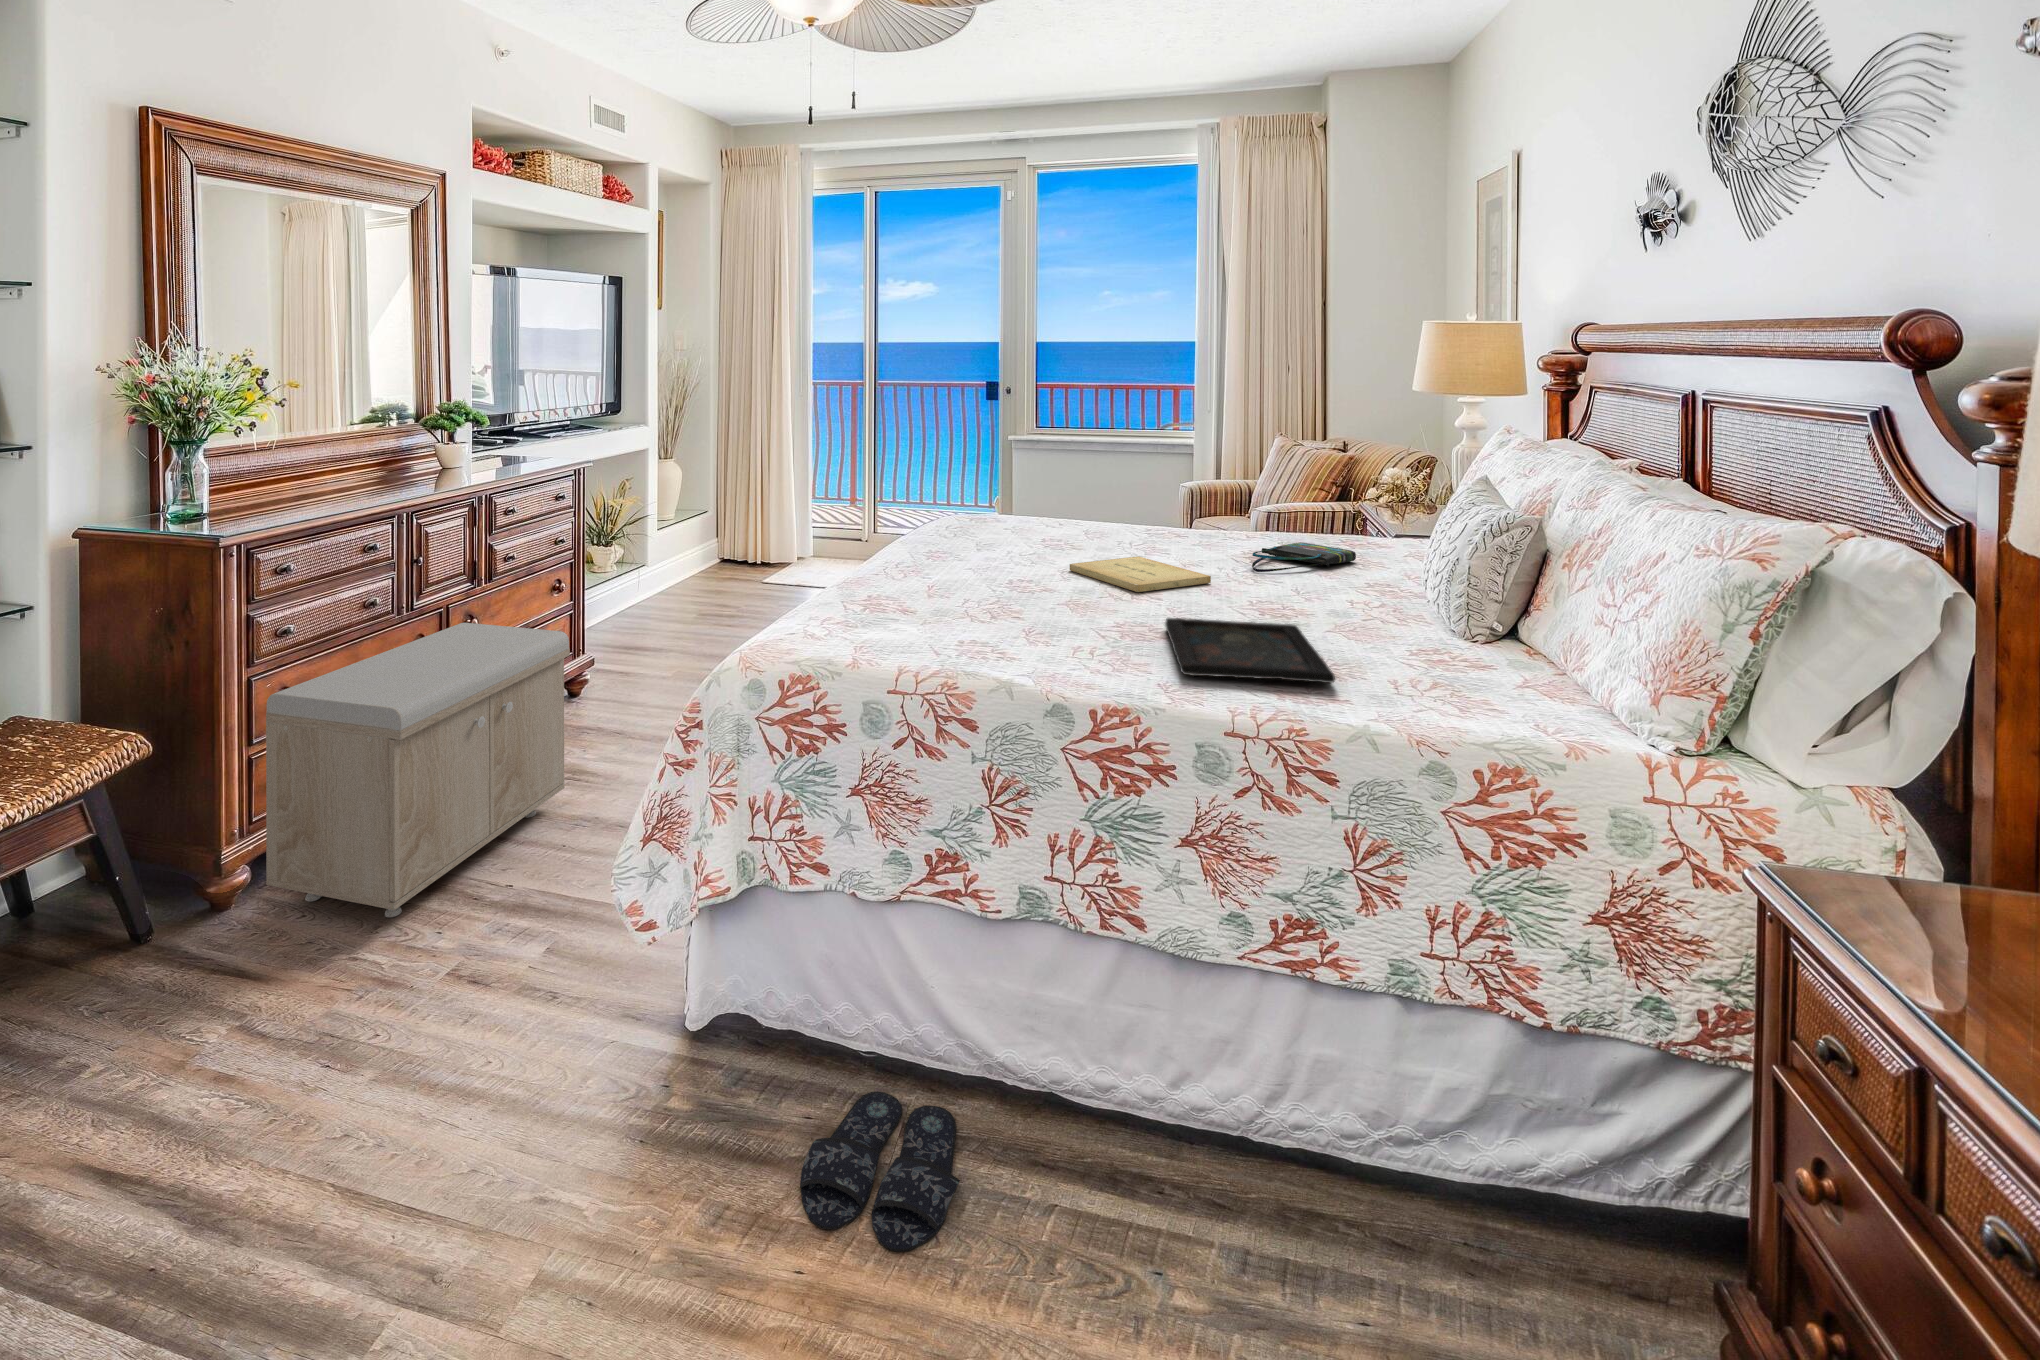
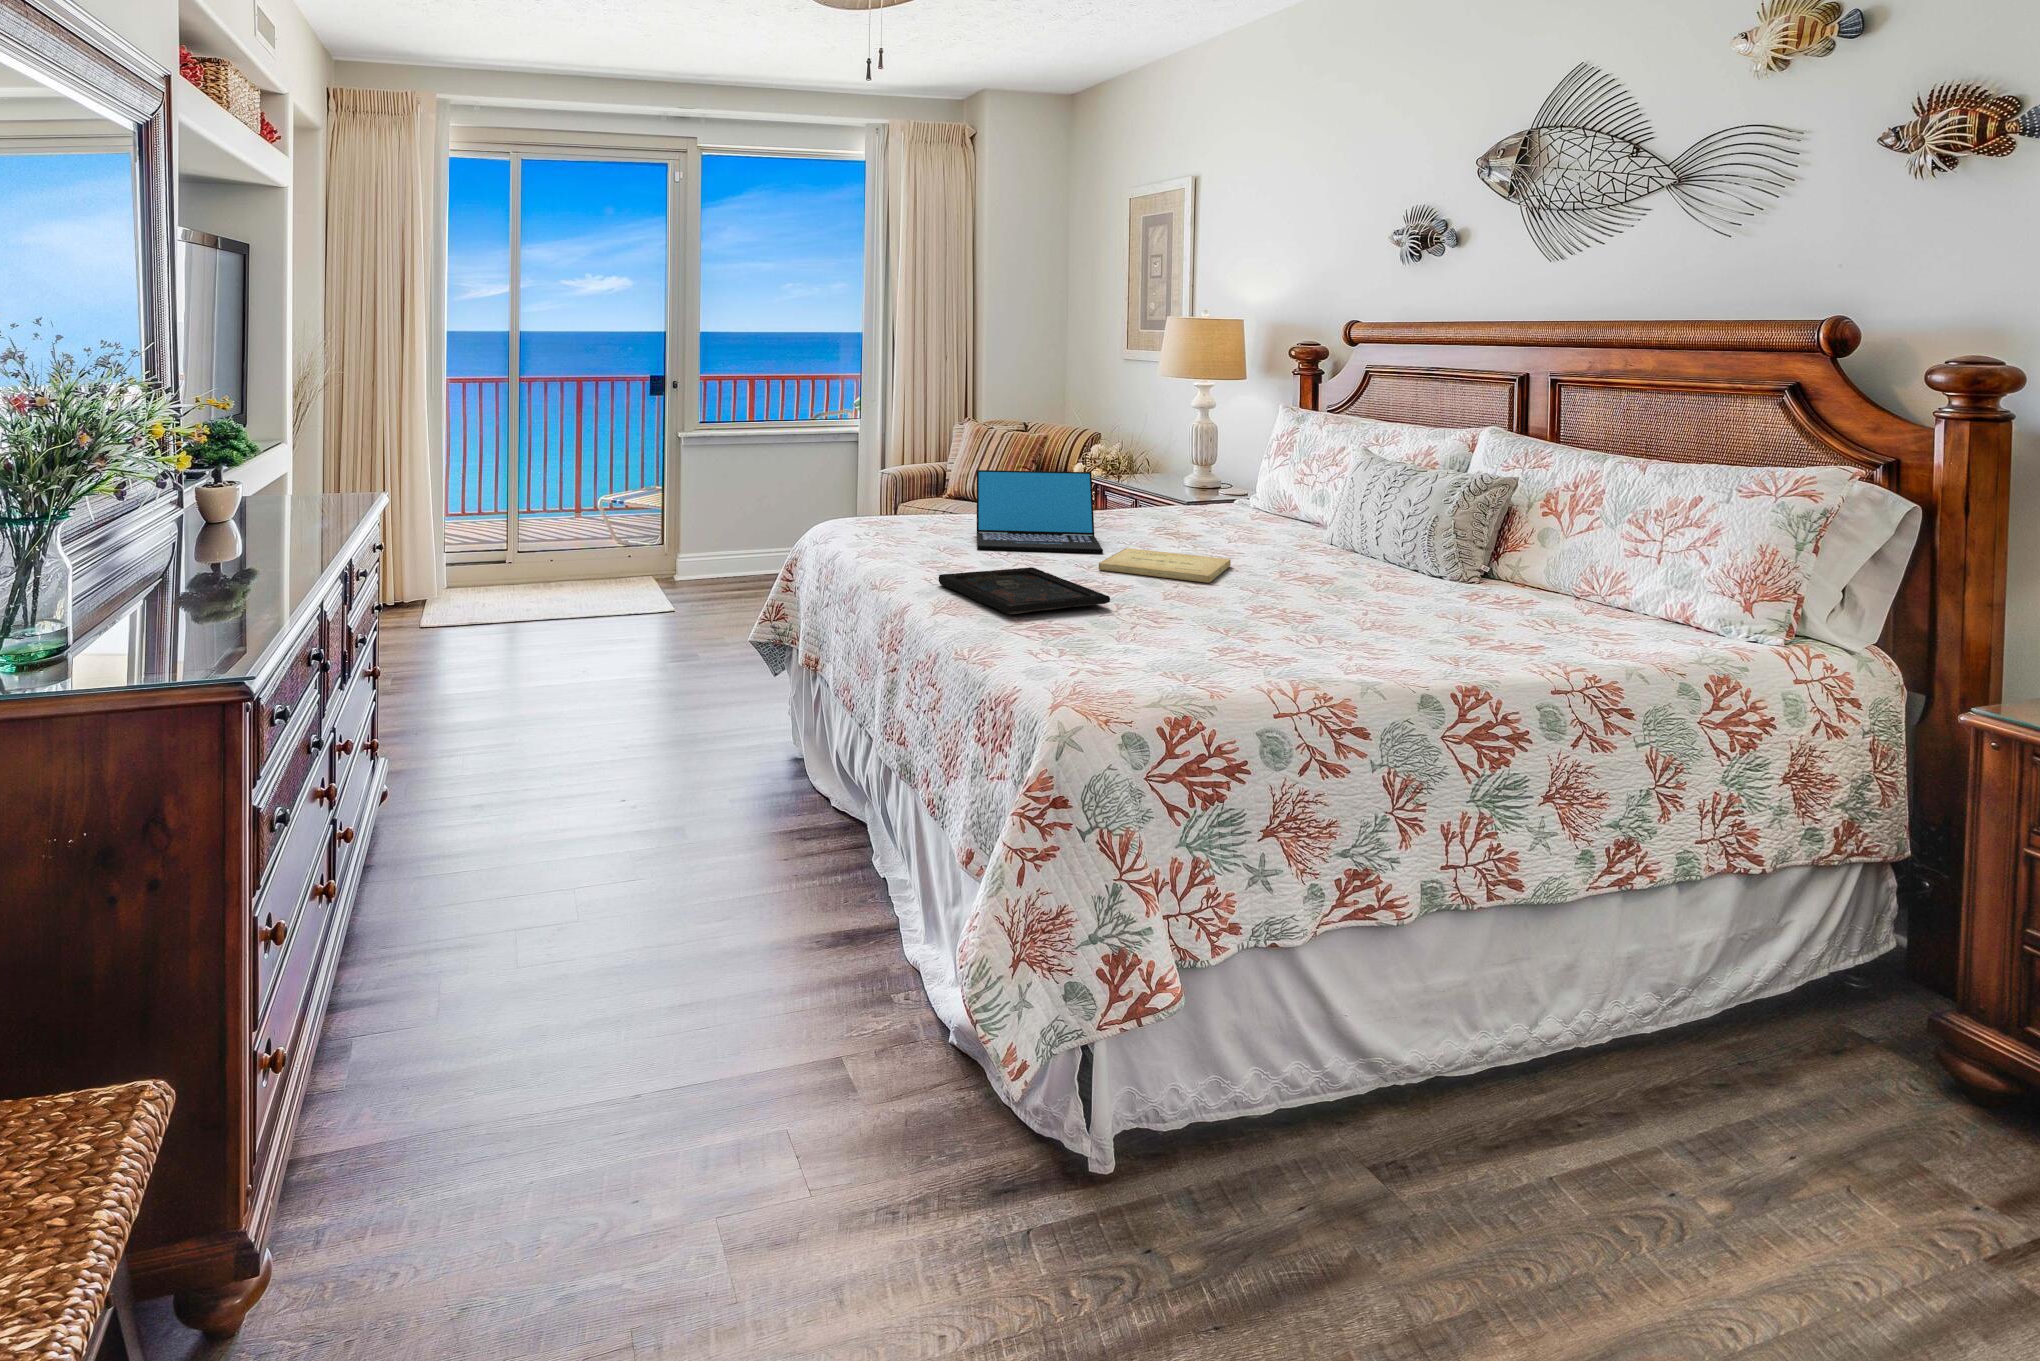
laptop: none [1015,475,1162,559] -> present [977,470,1103,553]
tote bag: present [1252,542,1356,572] -> none [1193,520,1267,551]
tray: present [1165,618,1335,683] -> present [939,567,1110,614]
storage bench: present [266,623,570,917] -> none [288,740,580,1264]
slippers: present [800,1091,960,1252] -> none [1297,1130,1511,1288]

